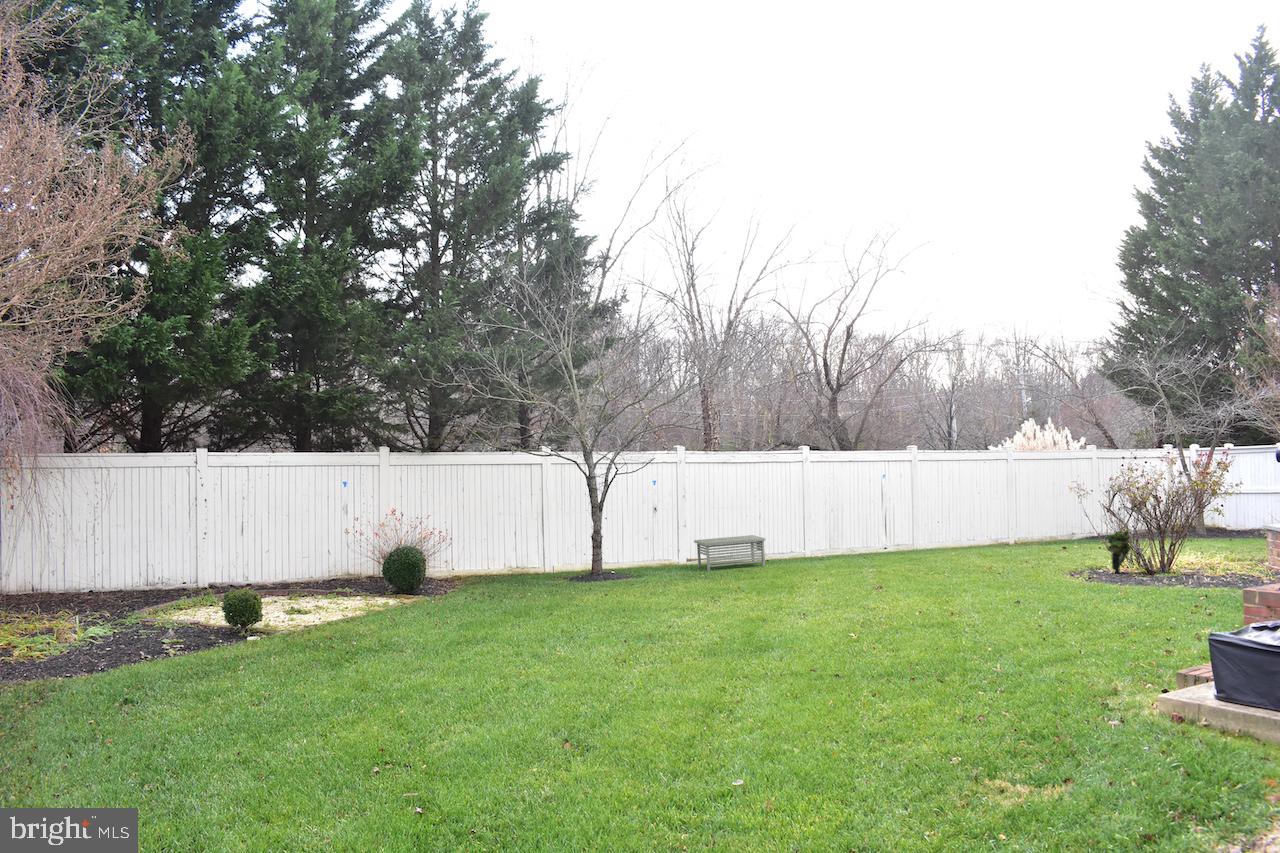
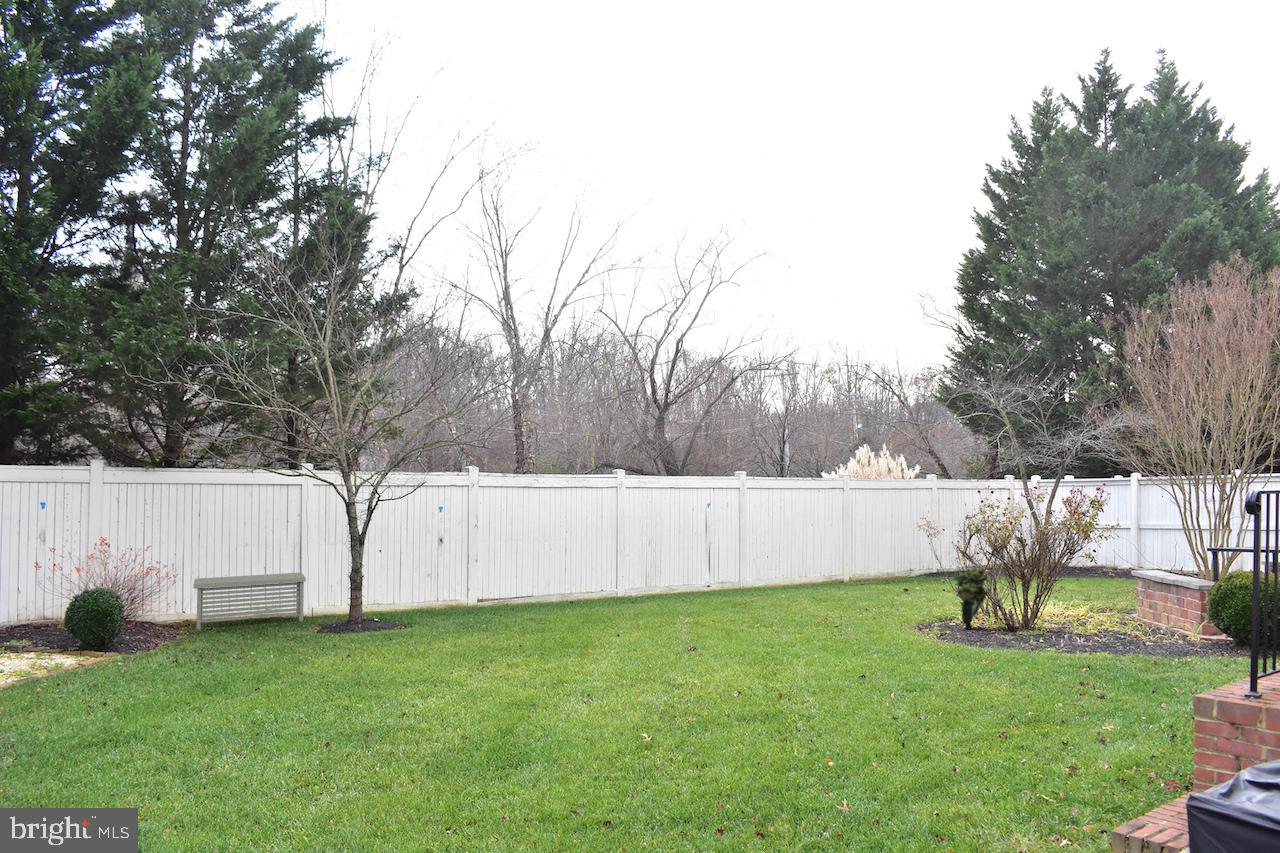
storage bench: present [694,535,765,571] -> present [193,572,306,630]

